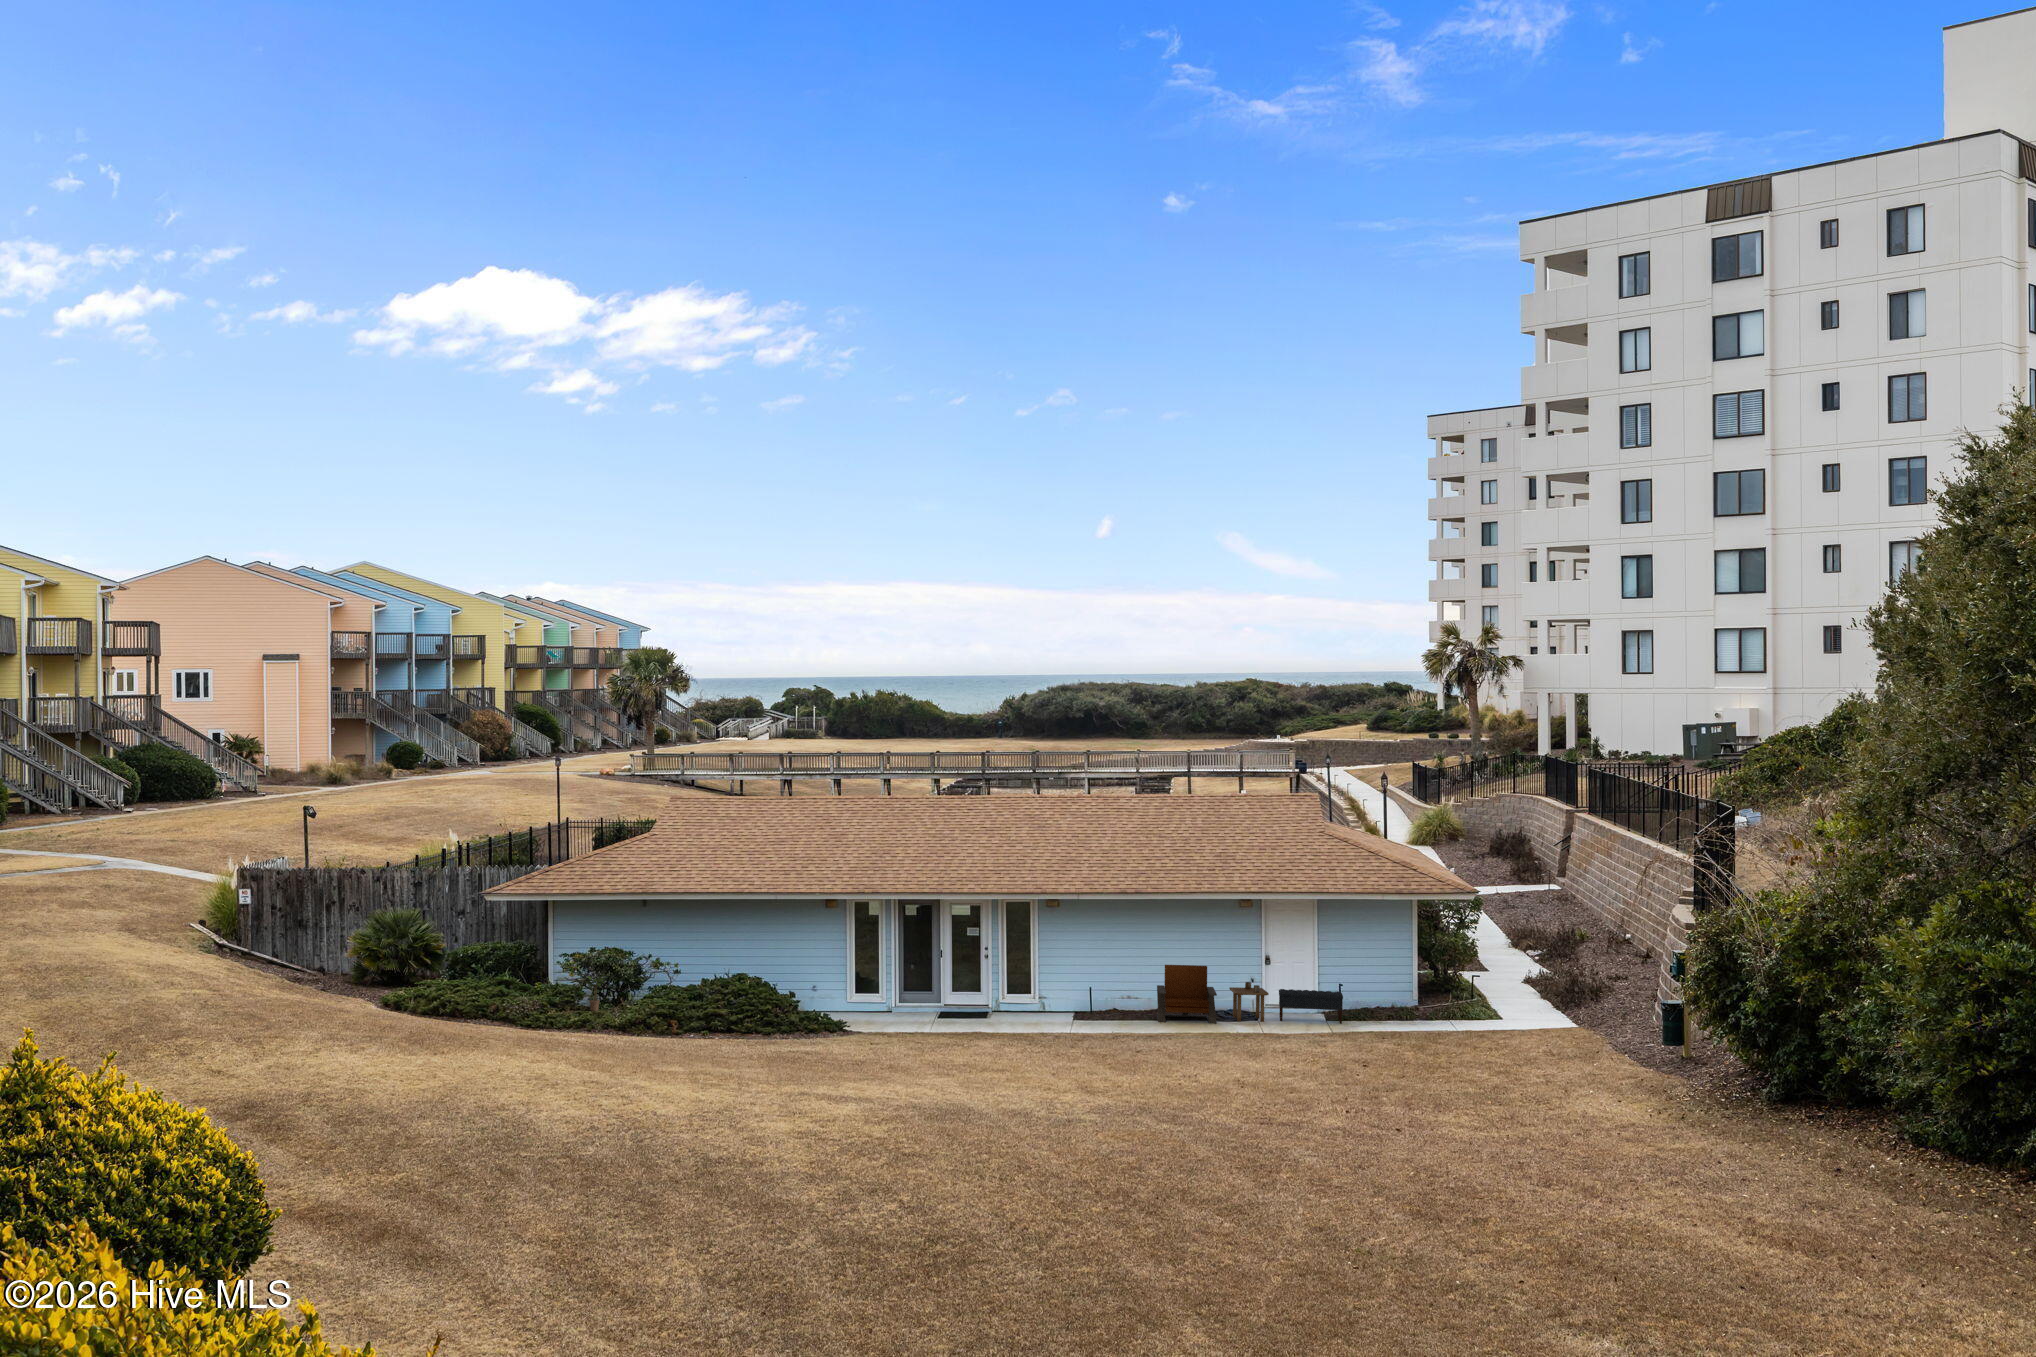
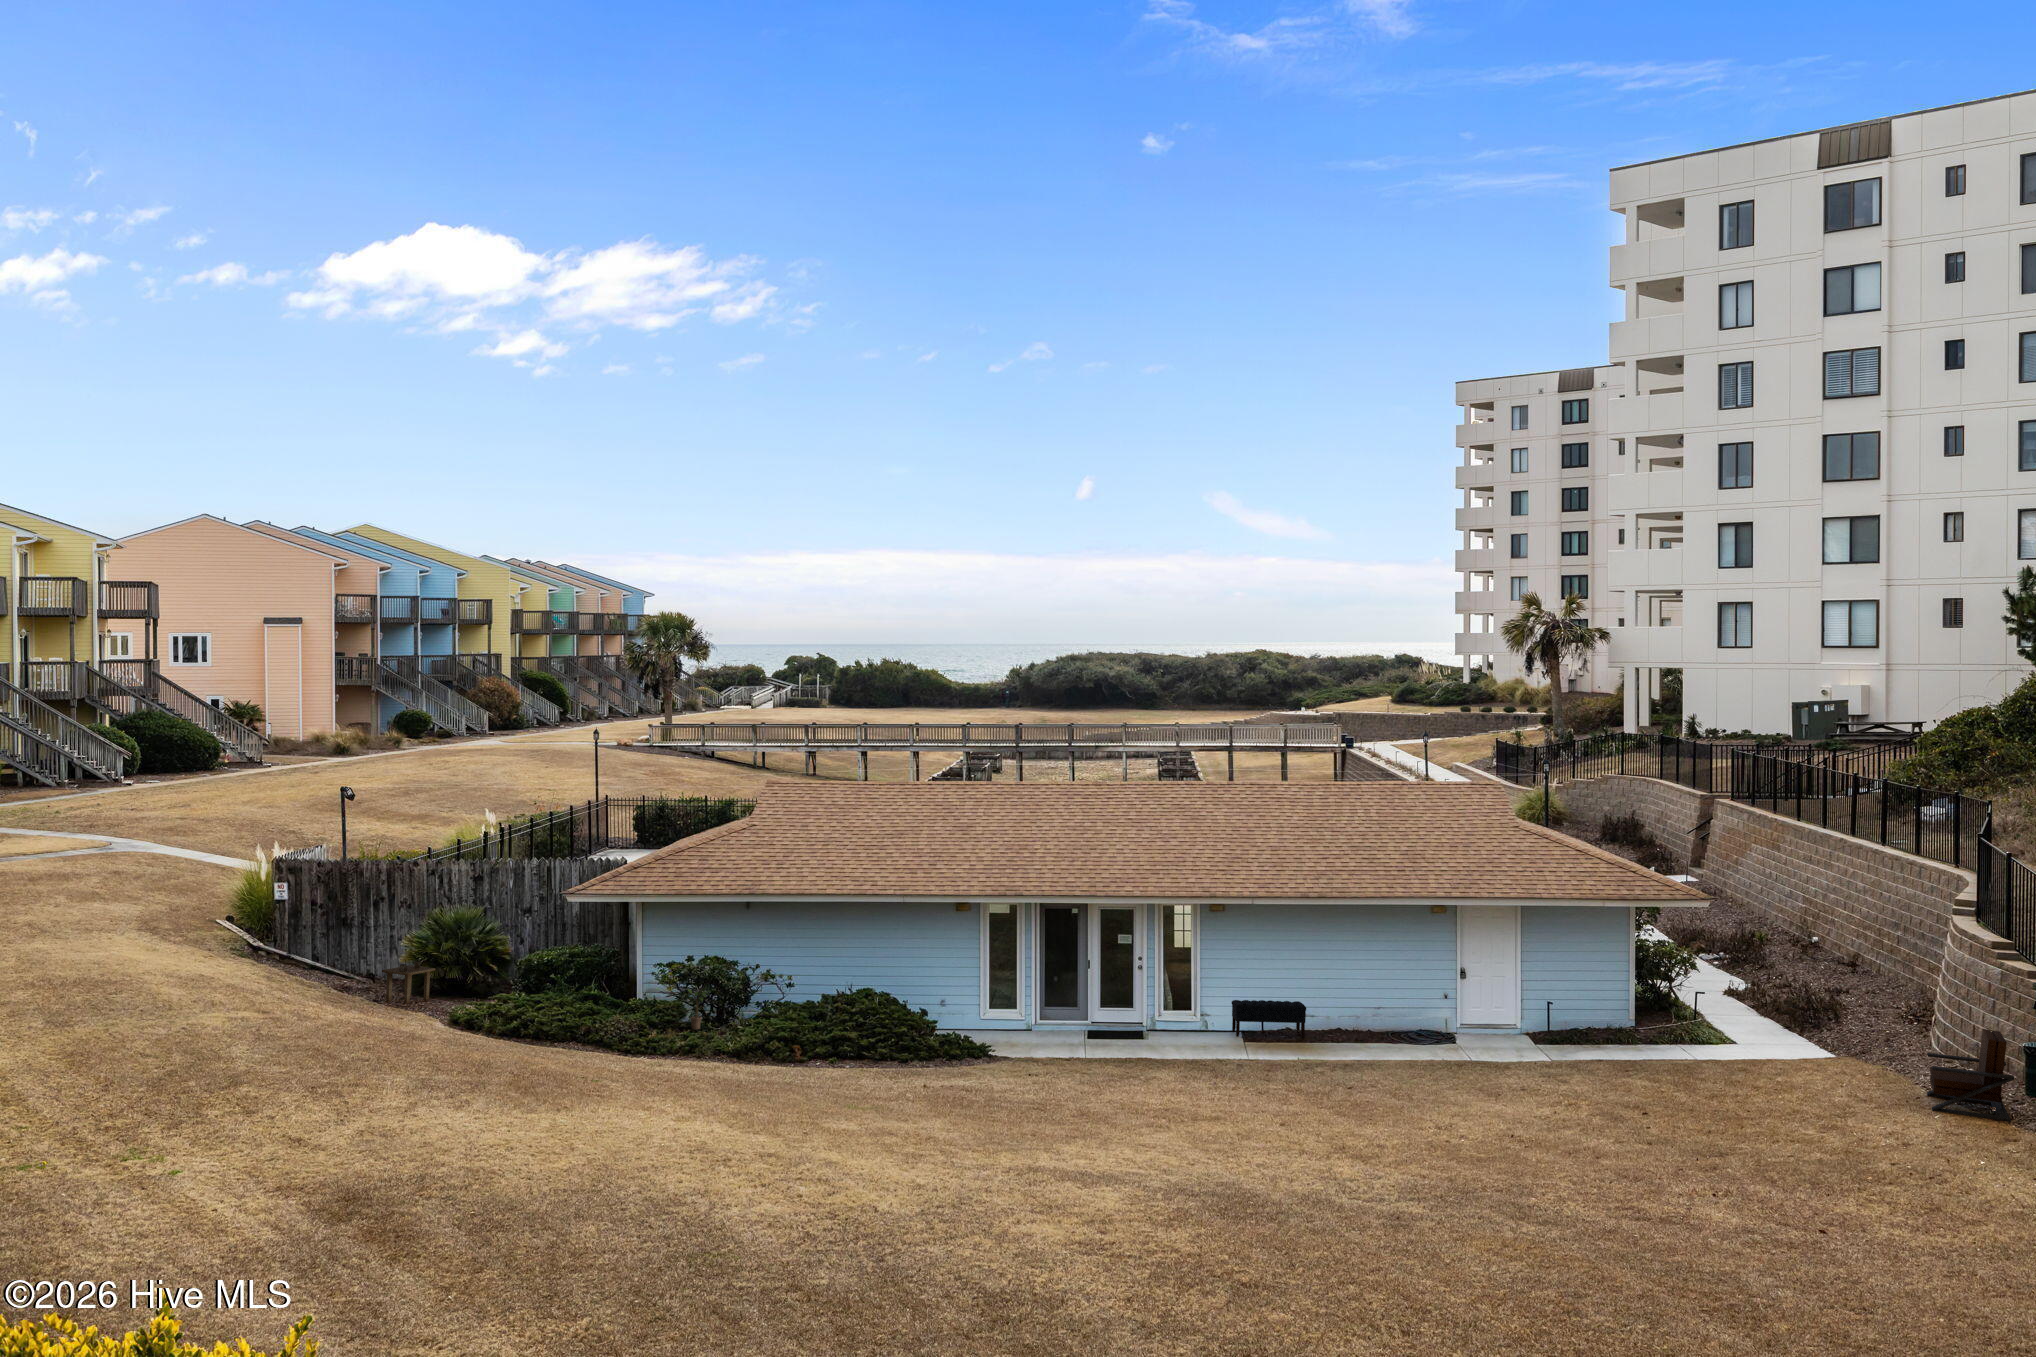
lounge chair: present [1157,965,1217,1024] -> present [1927,1029,2014,1121]
side table: present [1229,982,1269,1022] -> present [382,961,435,1003]
bench: present [1279,989,1343,1024] -> present [1232,1000,1306,1038]

